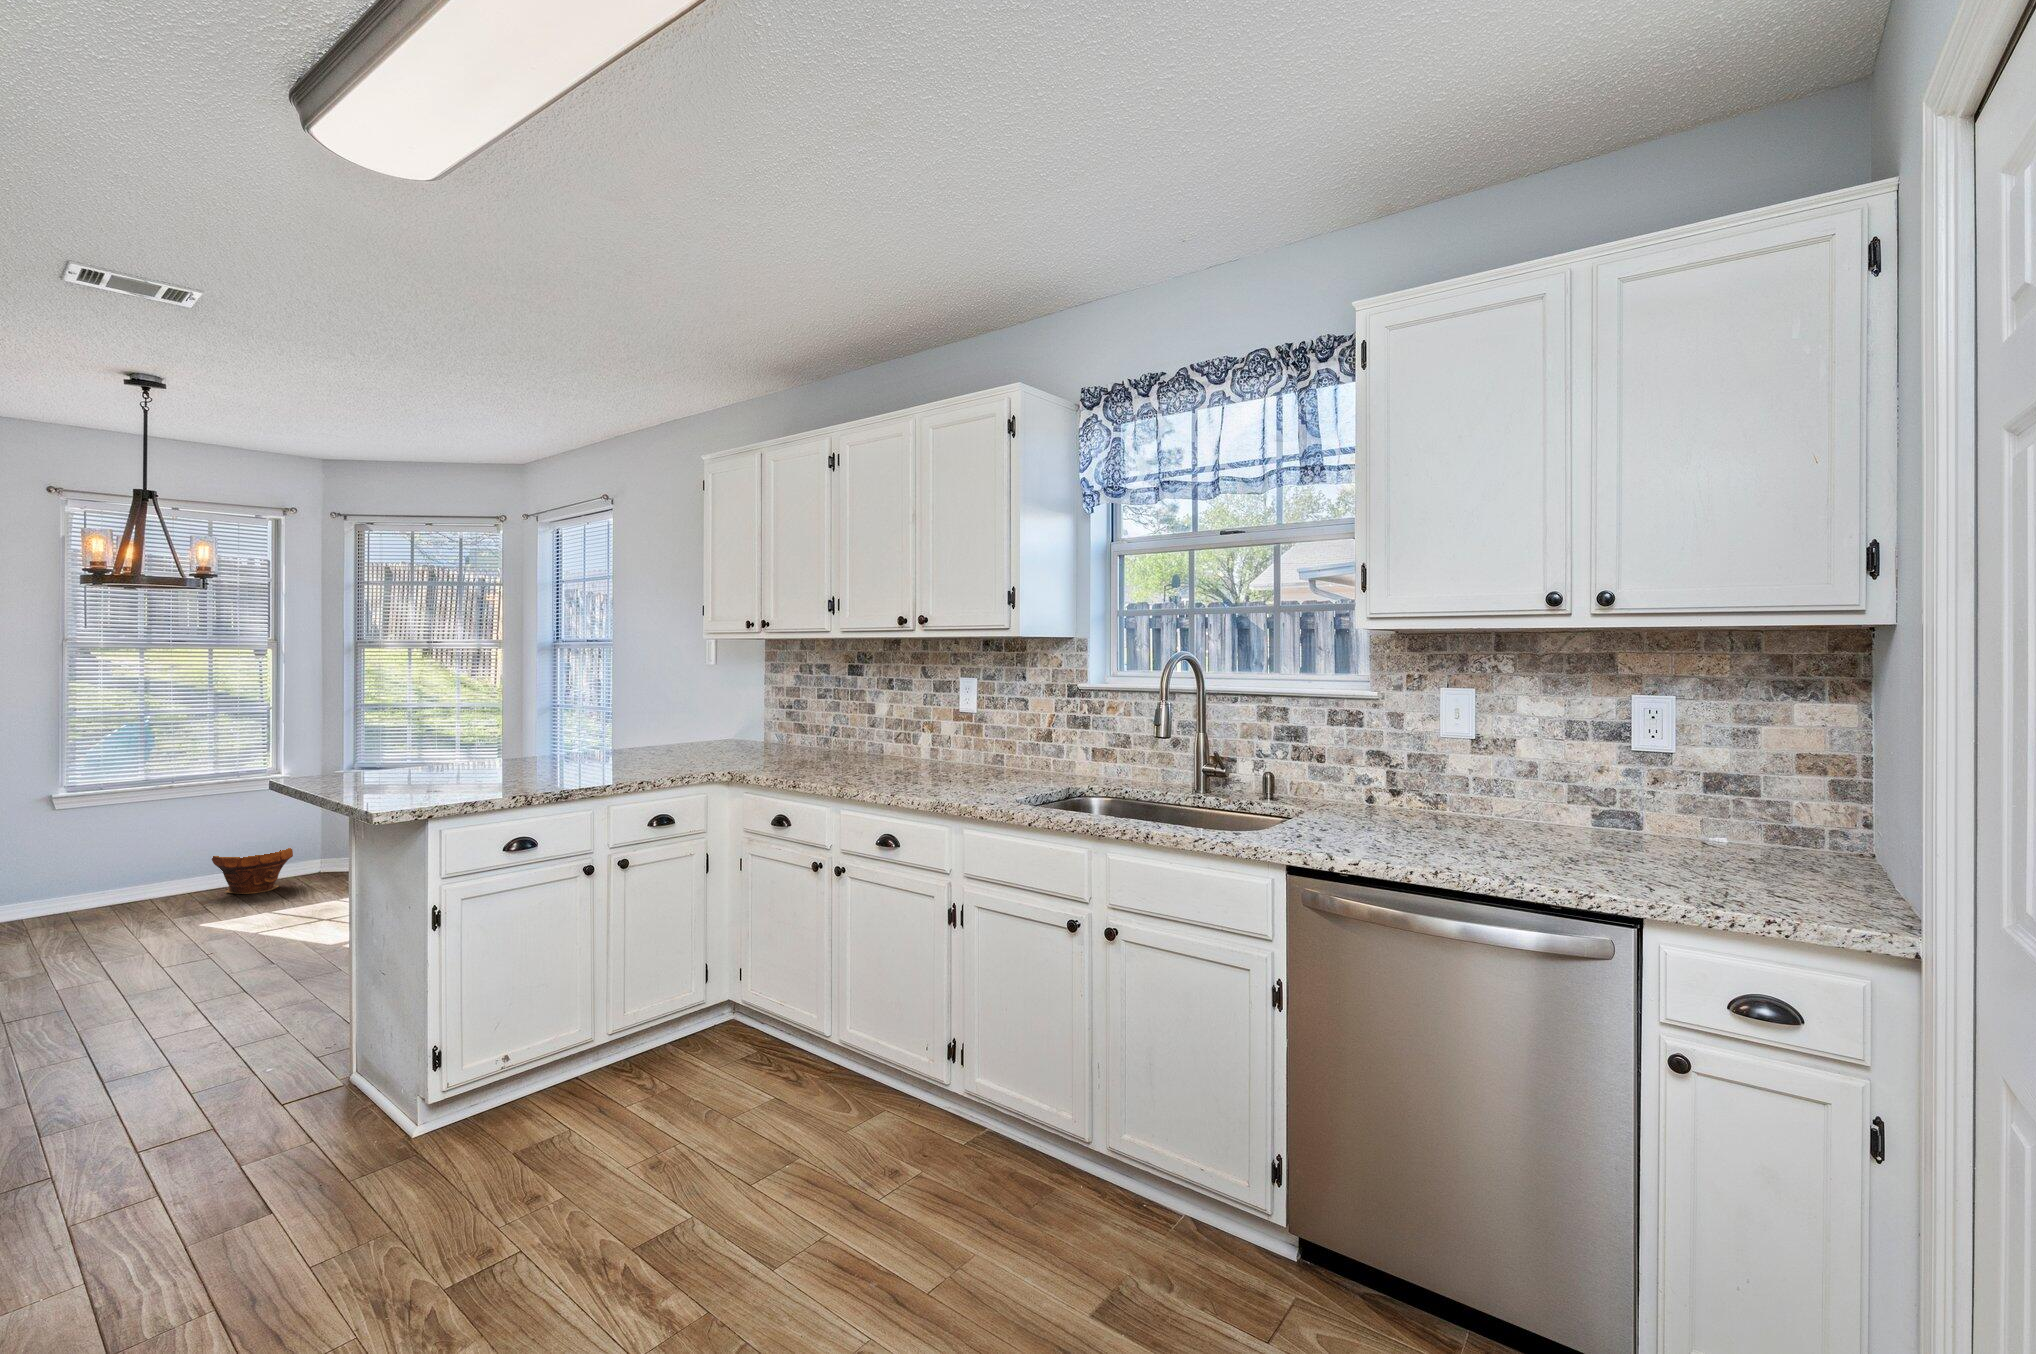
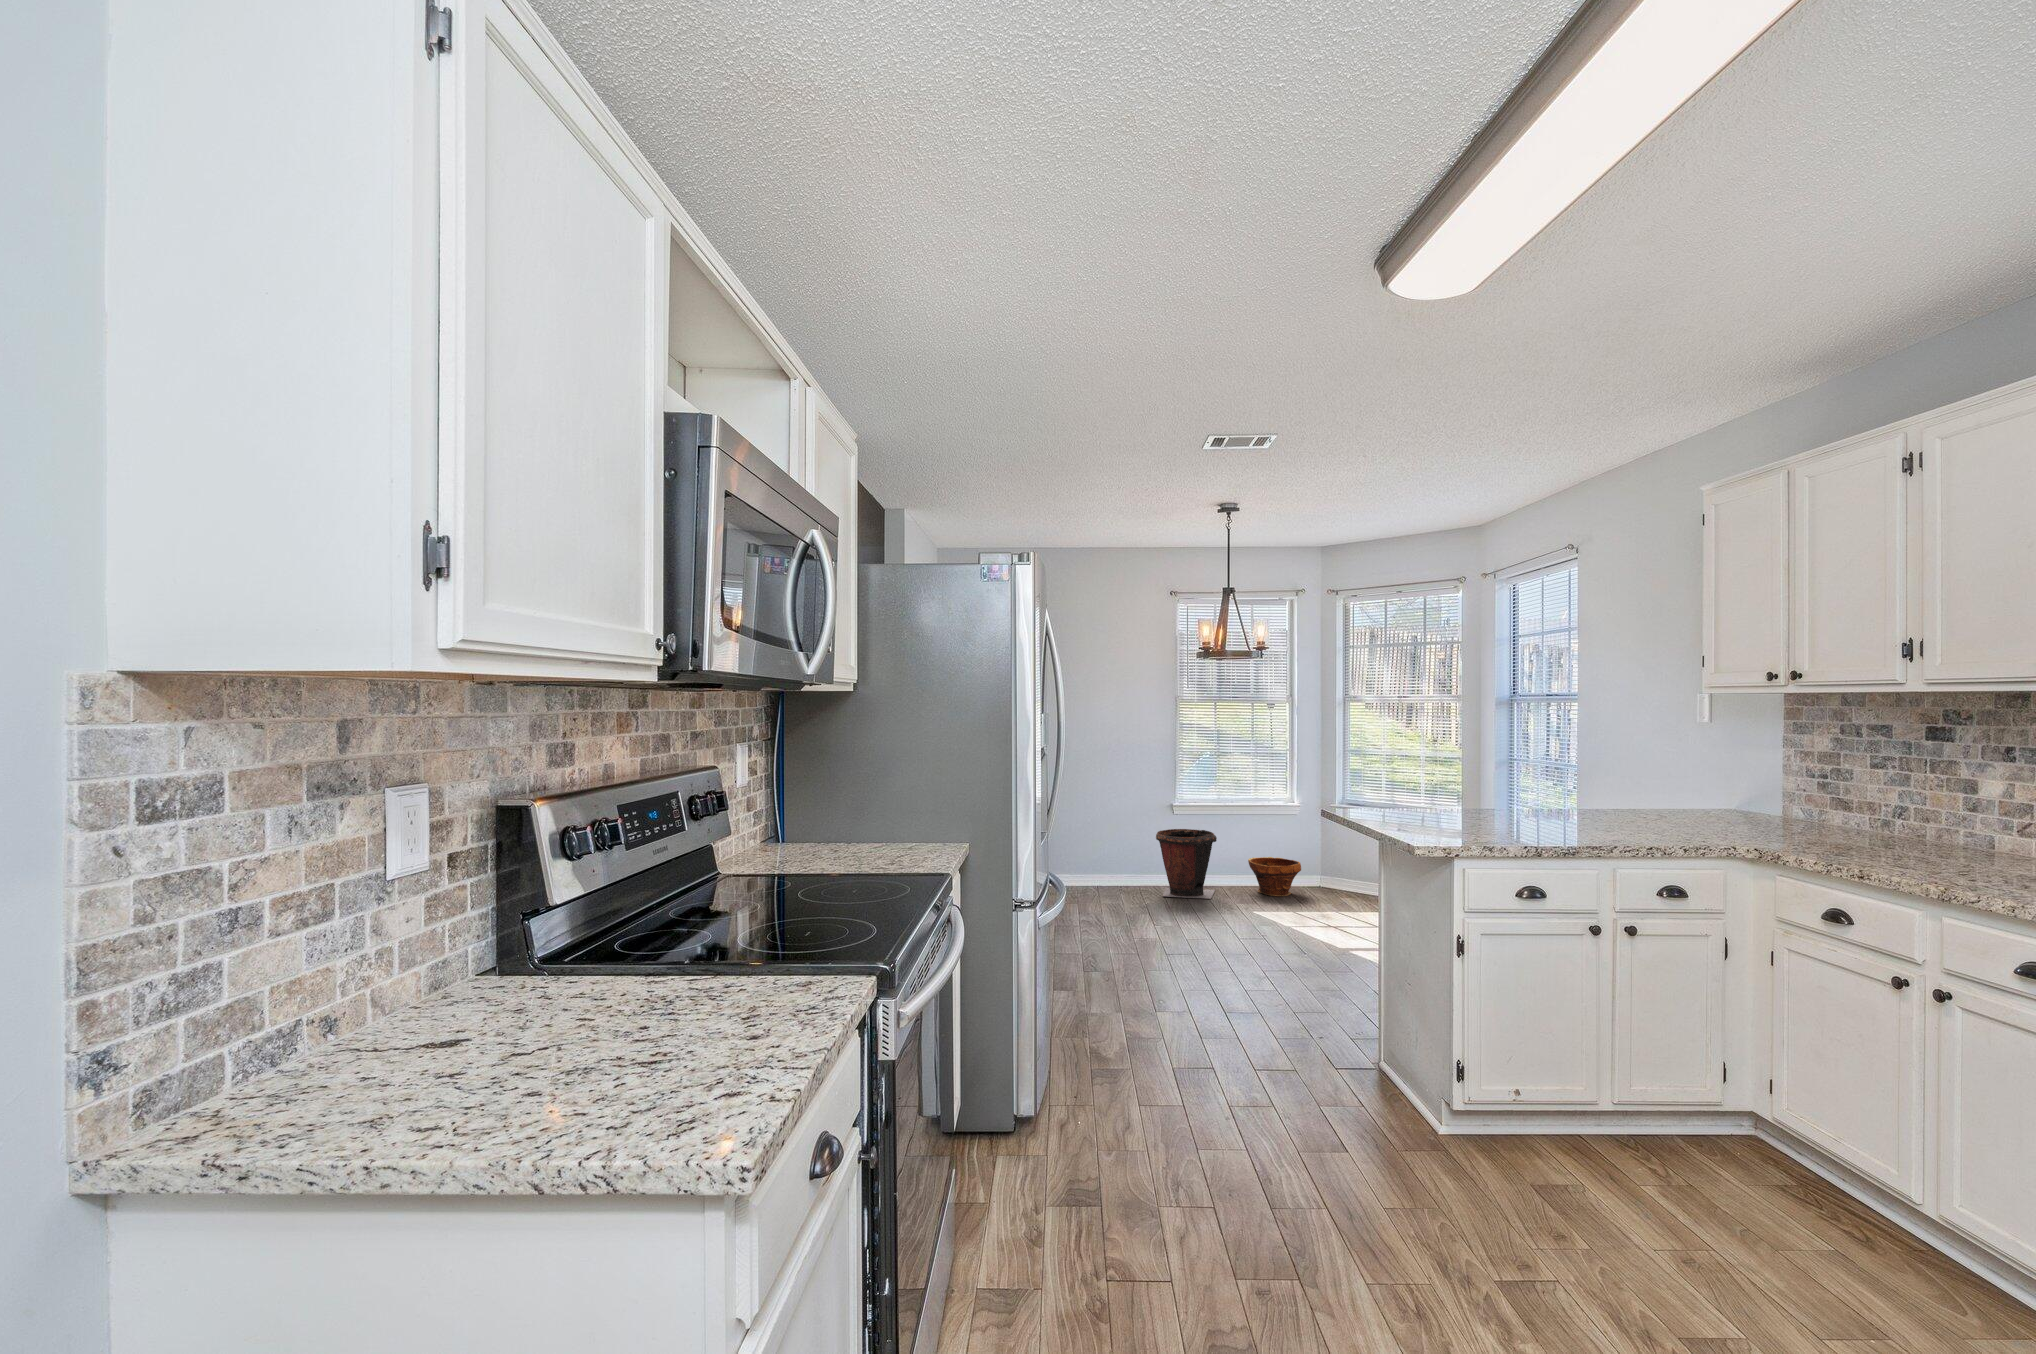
waste bin: none [40,821,155,924] -> present [1156,829,1217,899]

